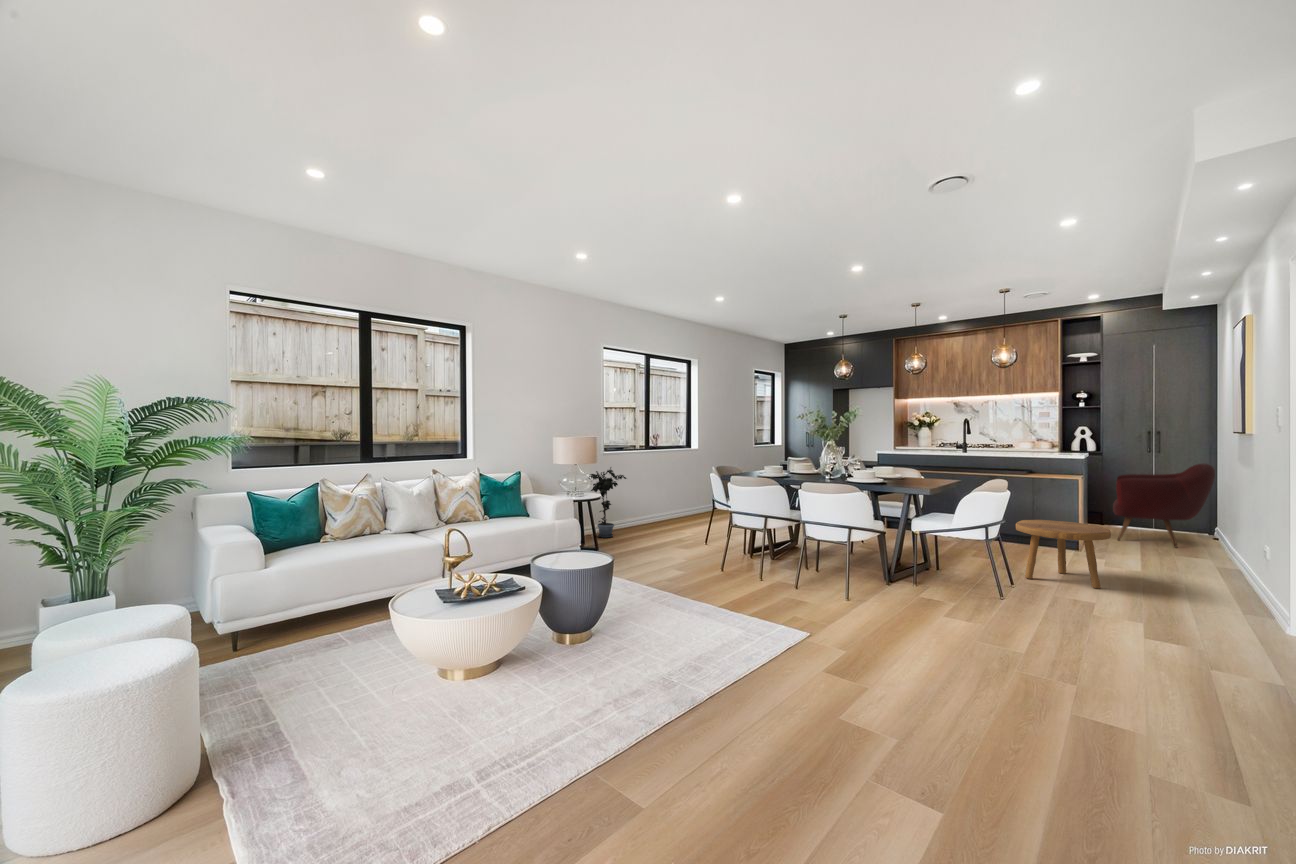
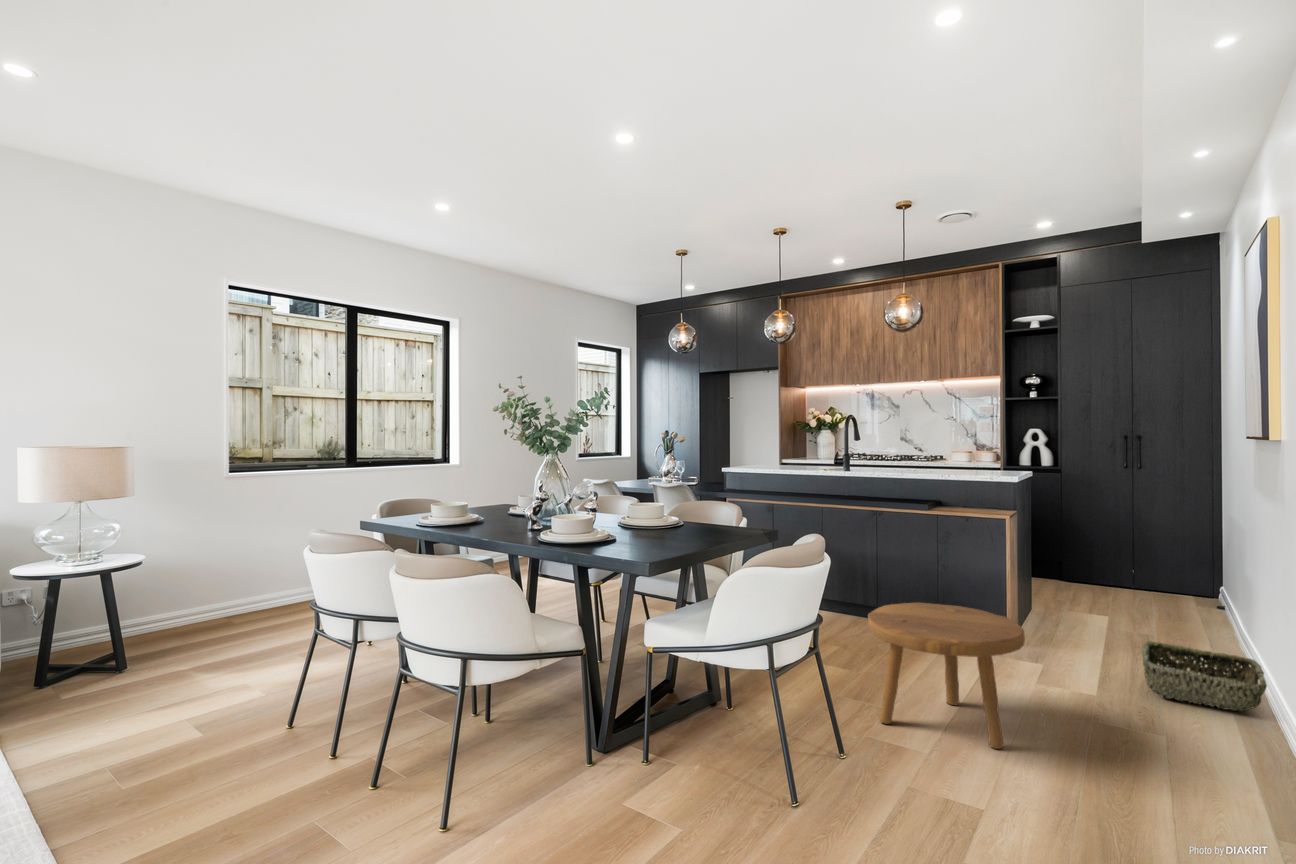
armchair: present [1113,464,1215,548] -> none [1069,490,1215,630]
potted plant: present [589,467,626,538] -> none [154,503,259,635]
woven basket: none [1172,545,1251,580] -> present [1142,641,1267,711]

